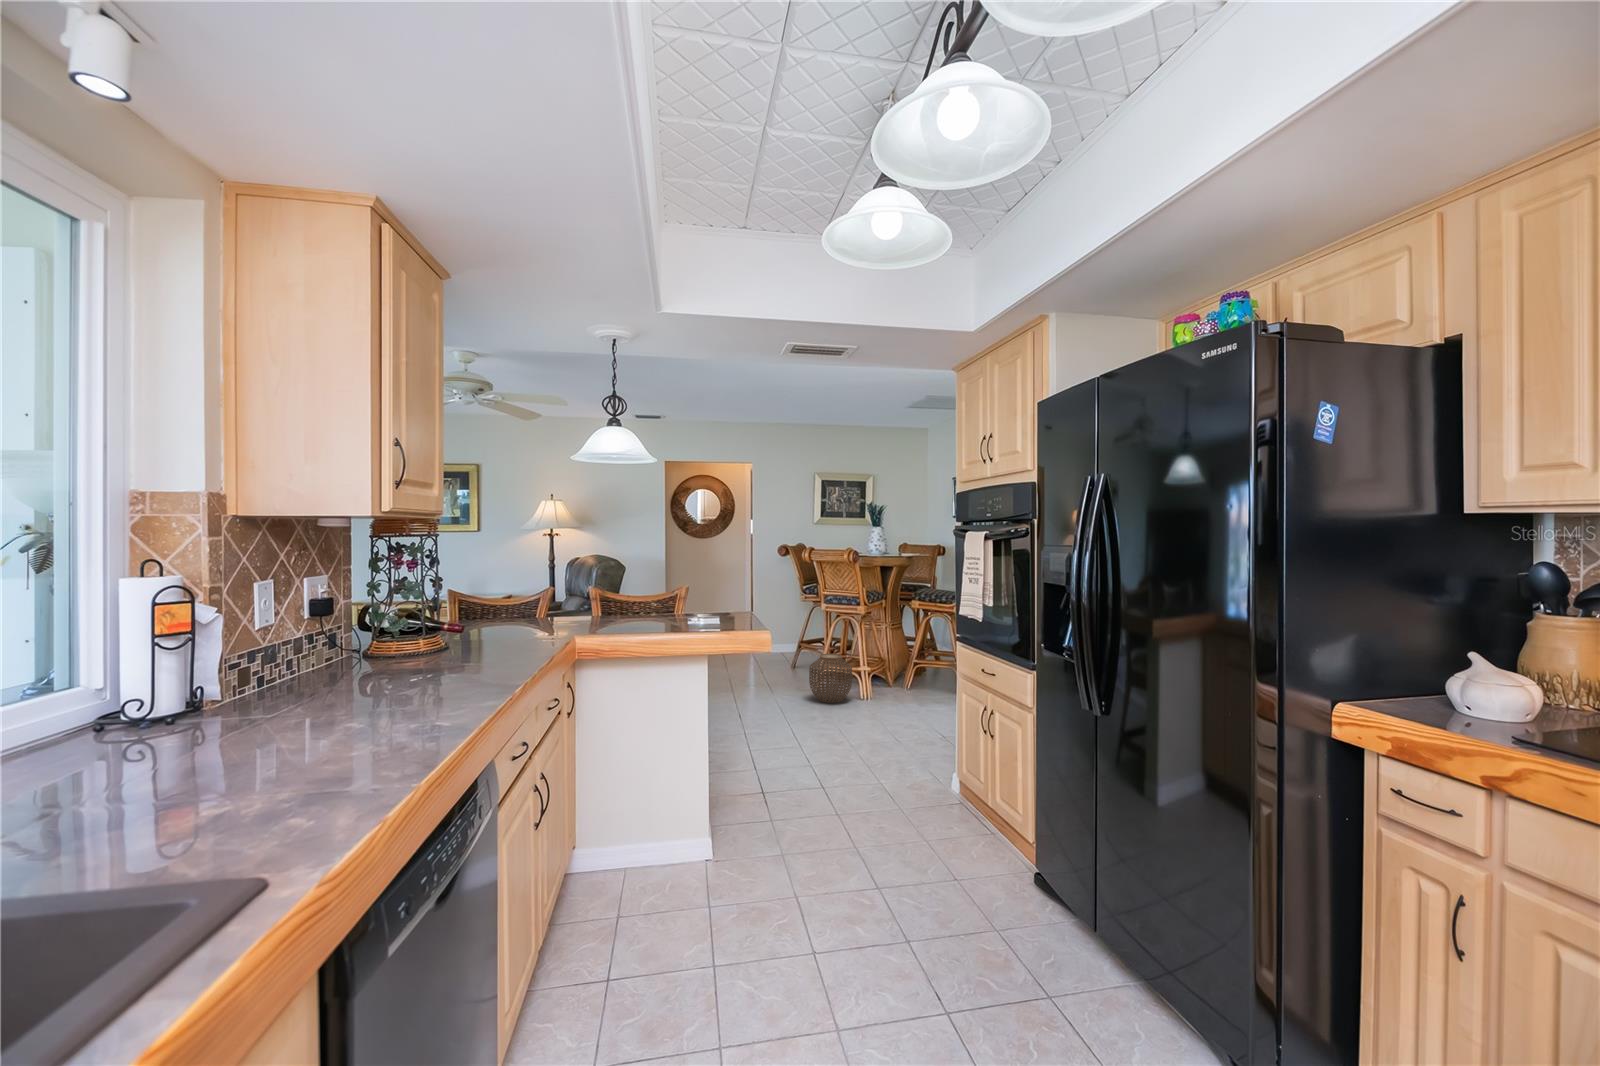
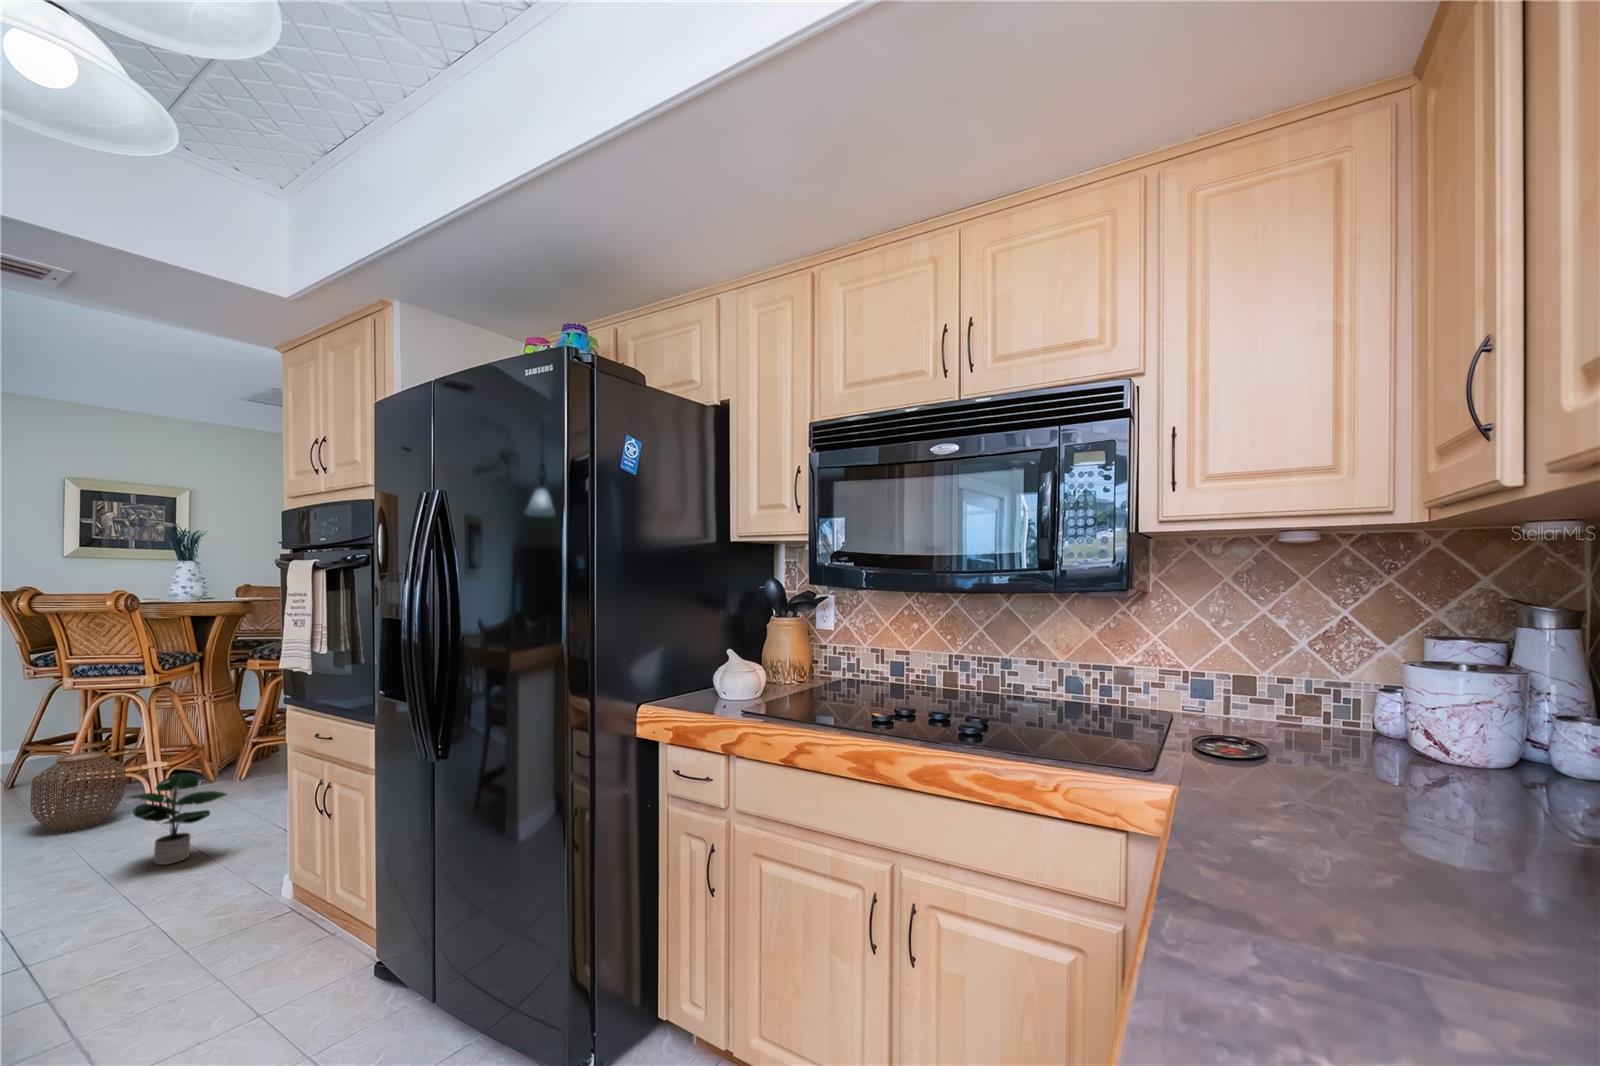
potted plant: none [861,679,914,741] -> present [130,774,227,865]

